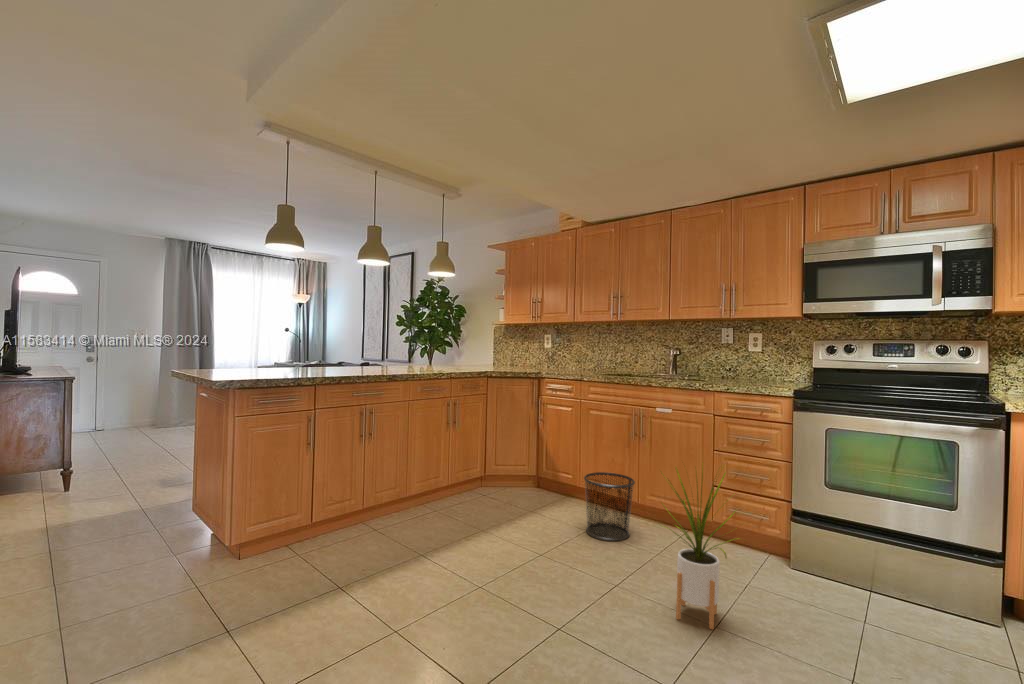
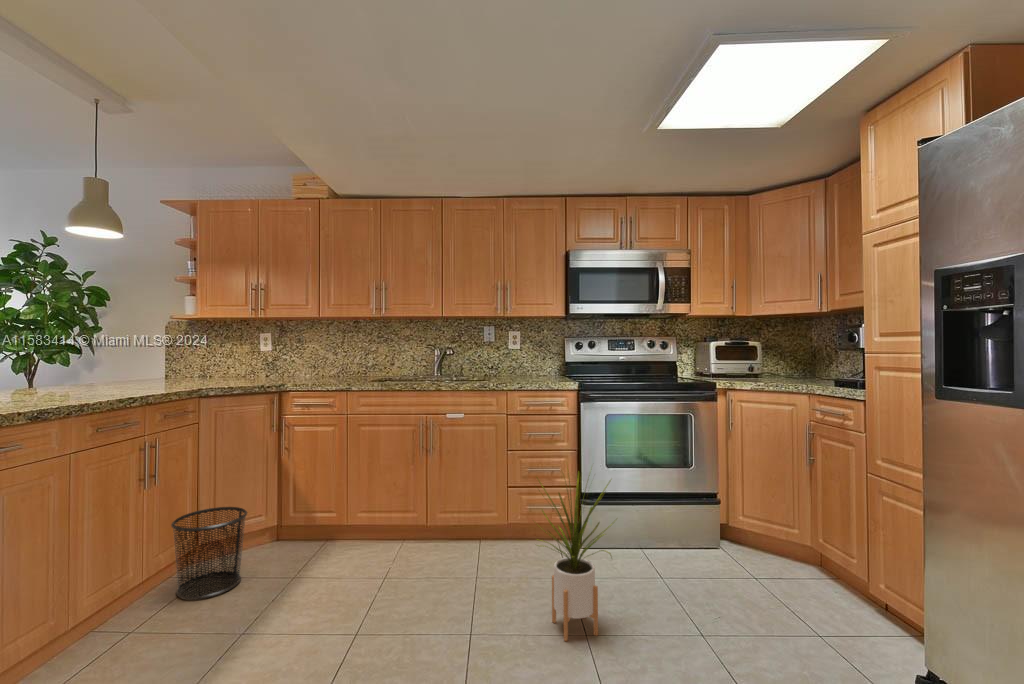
waste bin: present [584,472,635,541] -> present [171,507,247,600]

